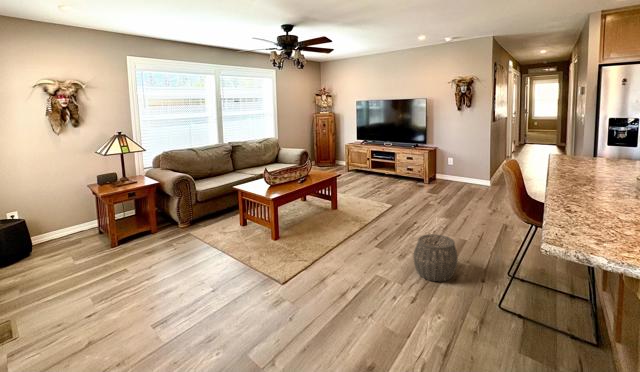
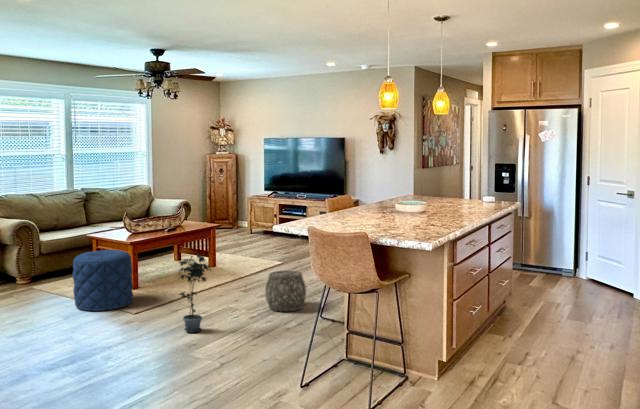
pouf: none [222,209,279,273] -> present [73,250,133,311]
potted plant: none [336,232,383,324] -> present [178,251,211,332]

